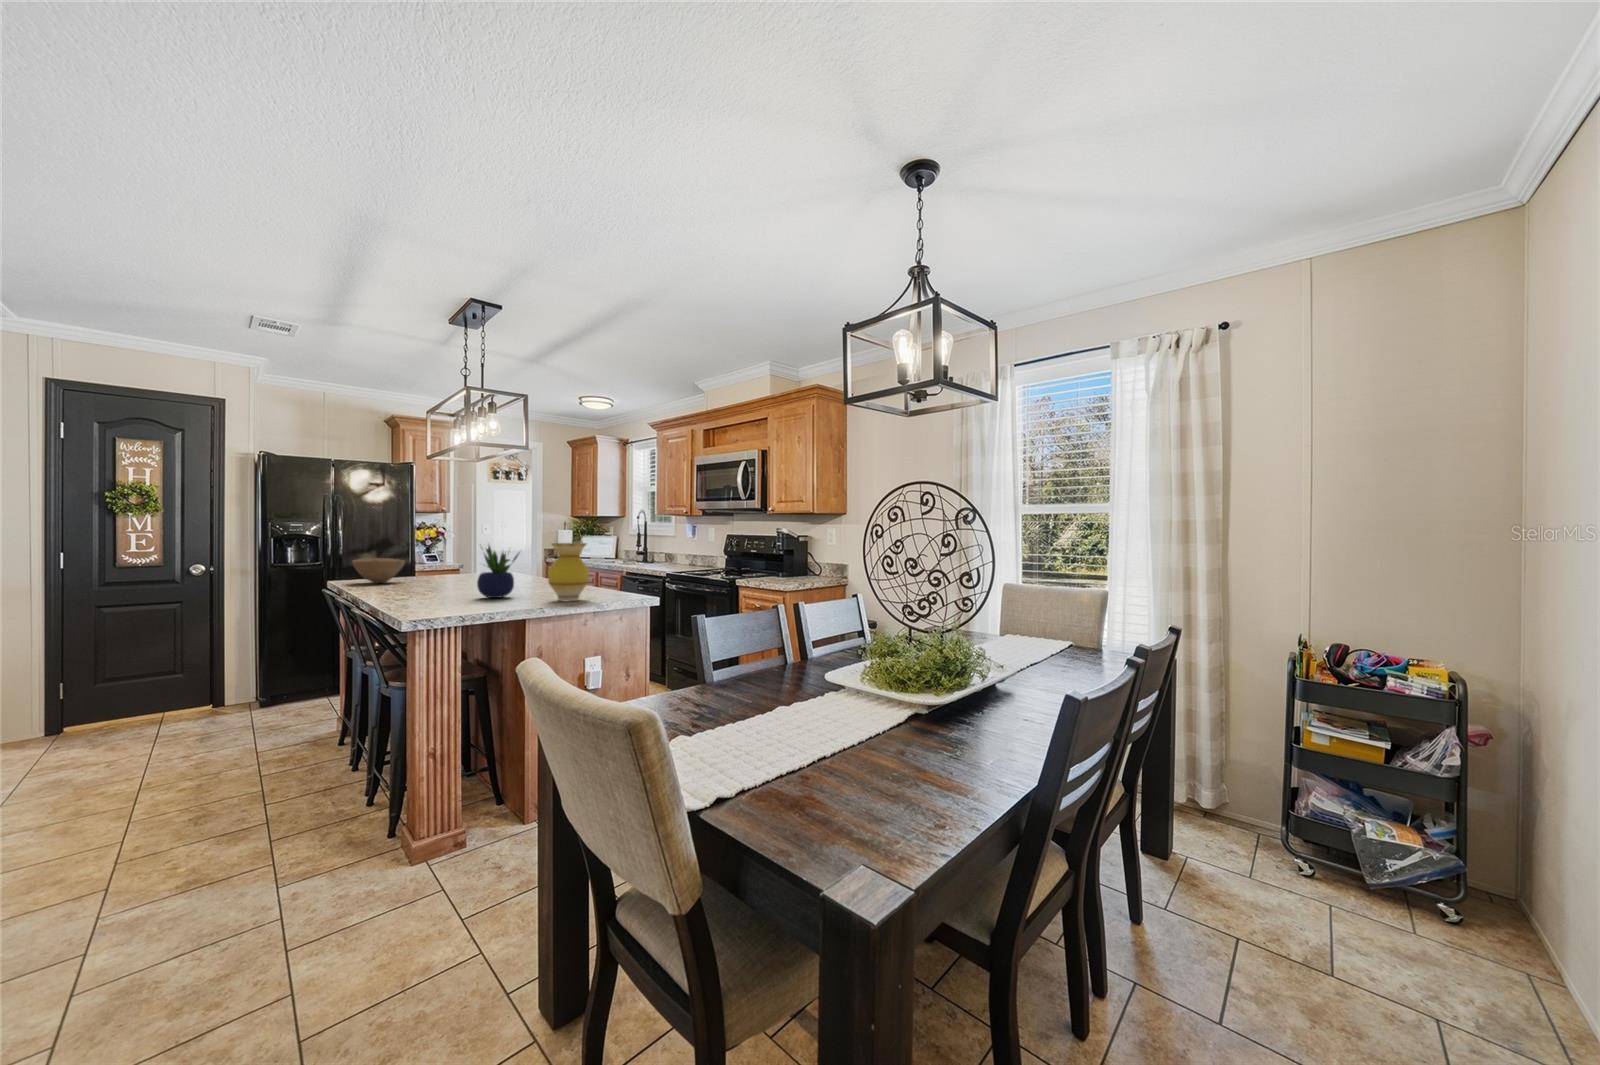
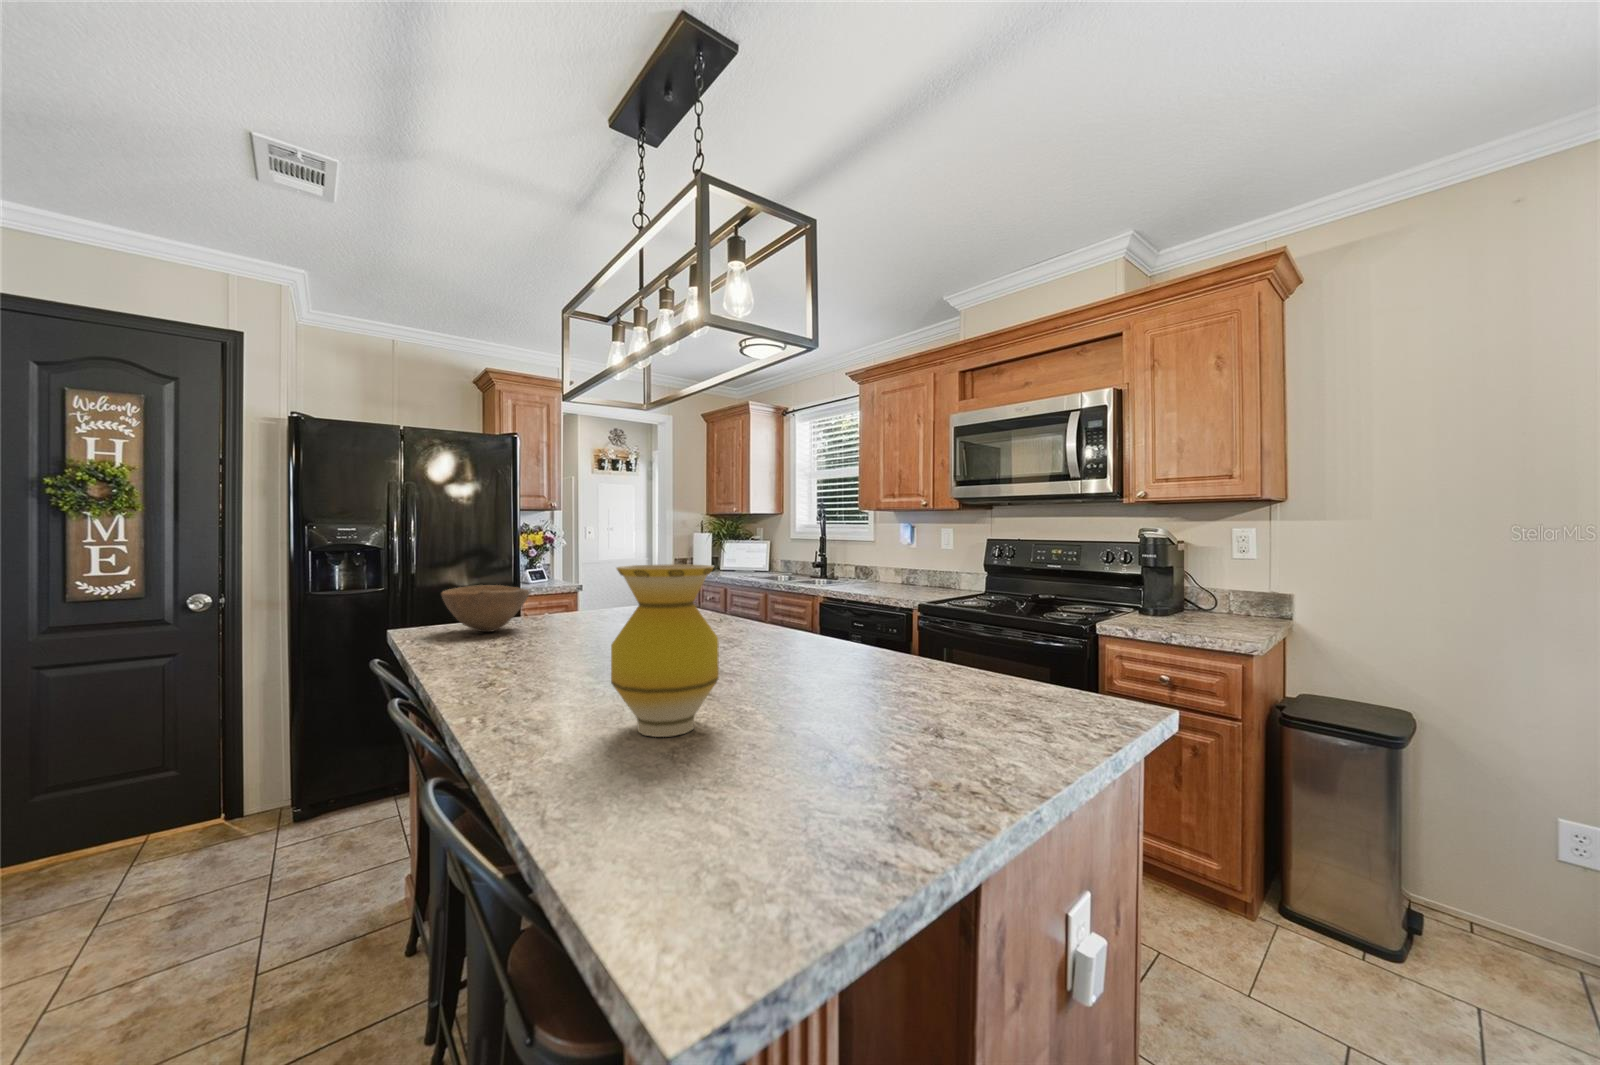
vase: present [548,543,589,601] -> present [611,564,719,737]
potted plant: present [477,546,519,598] -> none [726,558,817,689]

